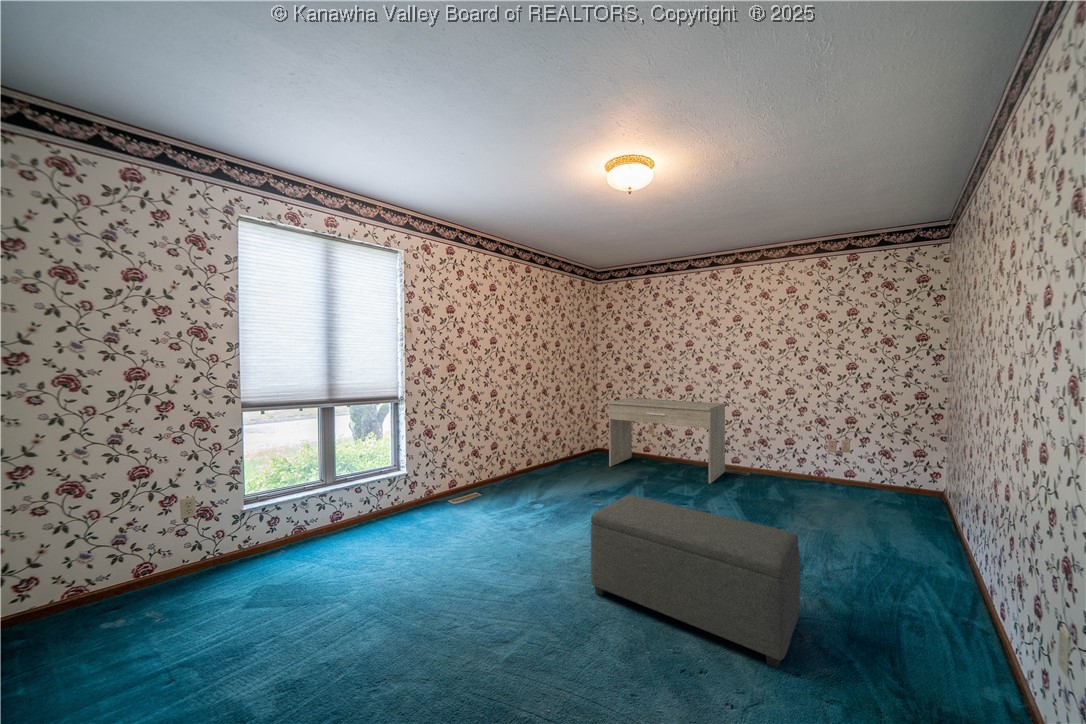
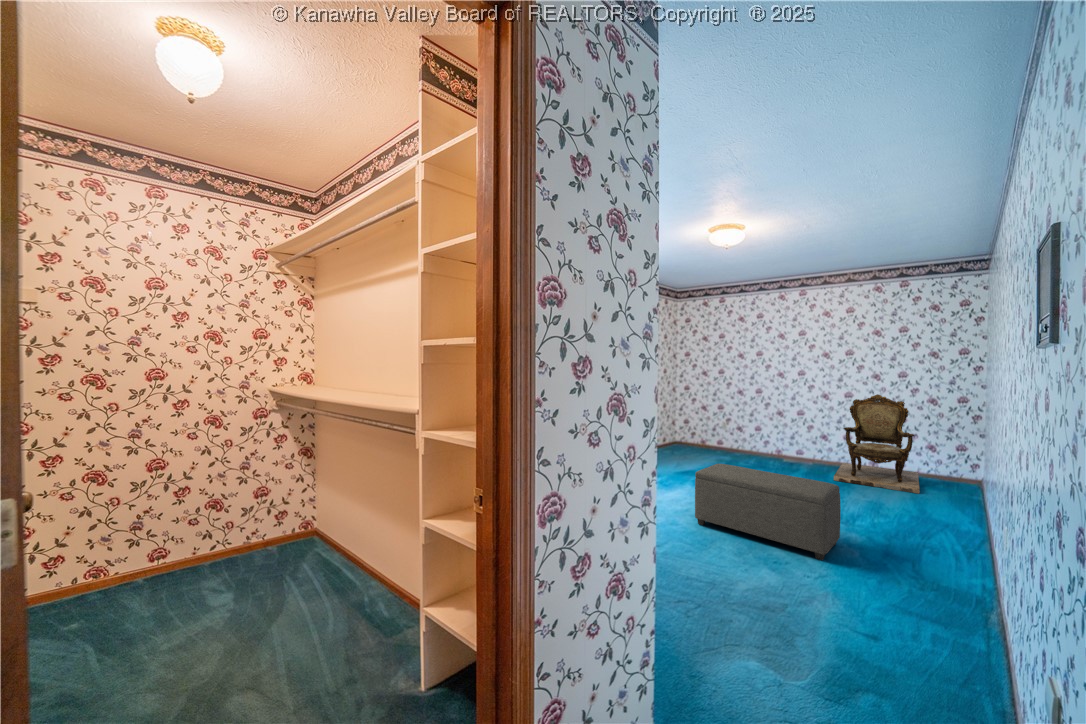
armchair: none [777,390,879,515] -> present [834,394,919,494]
desk: present [608,398,725,484] -> none [688,398,790,469]

